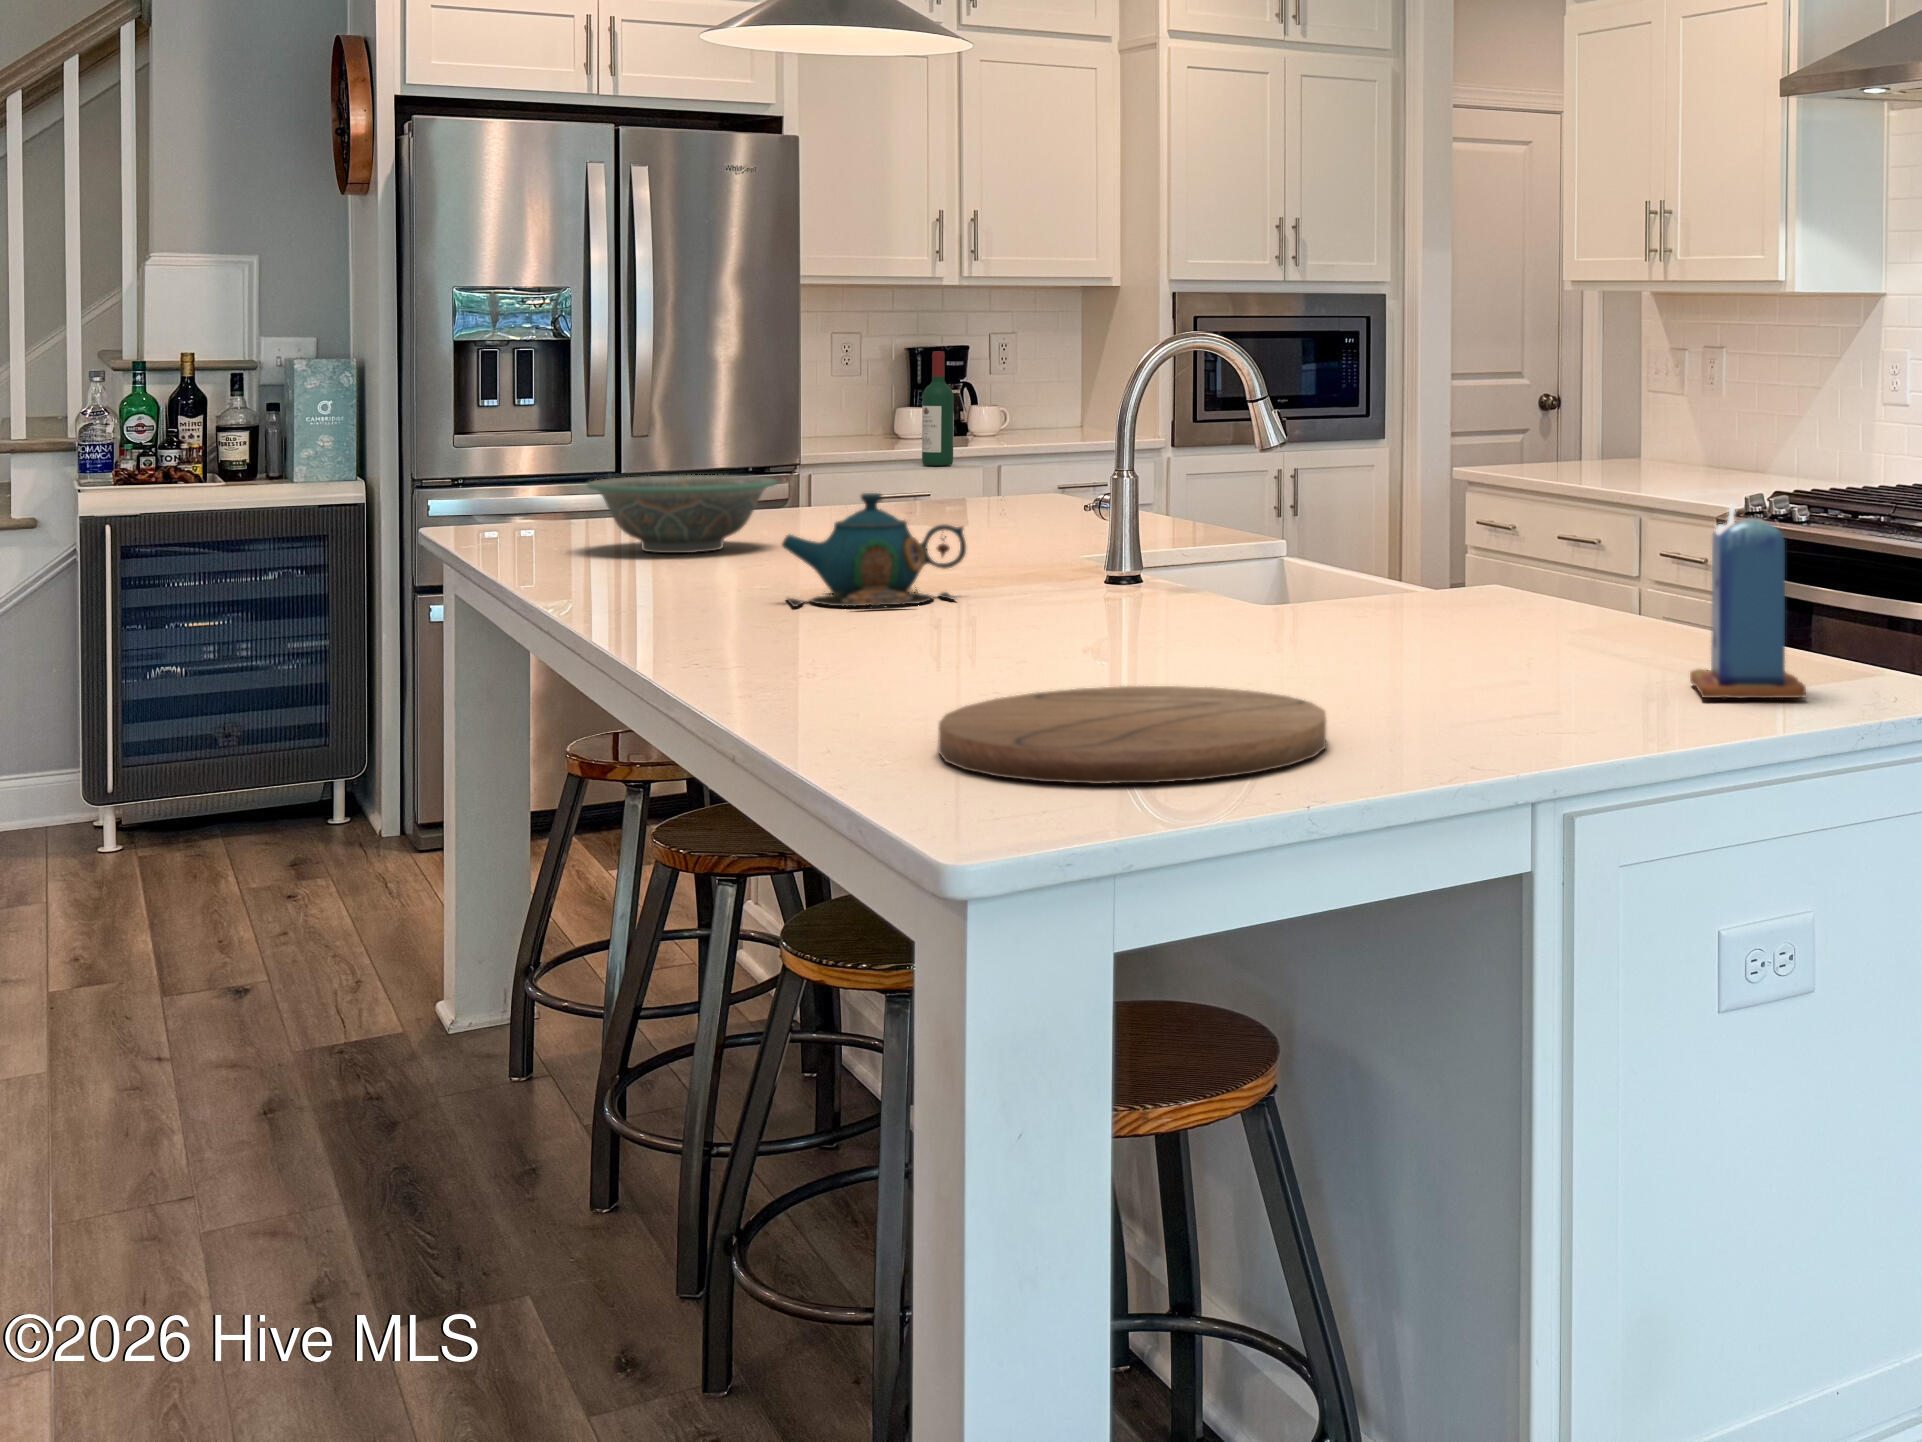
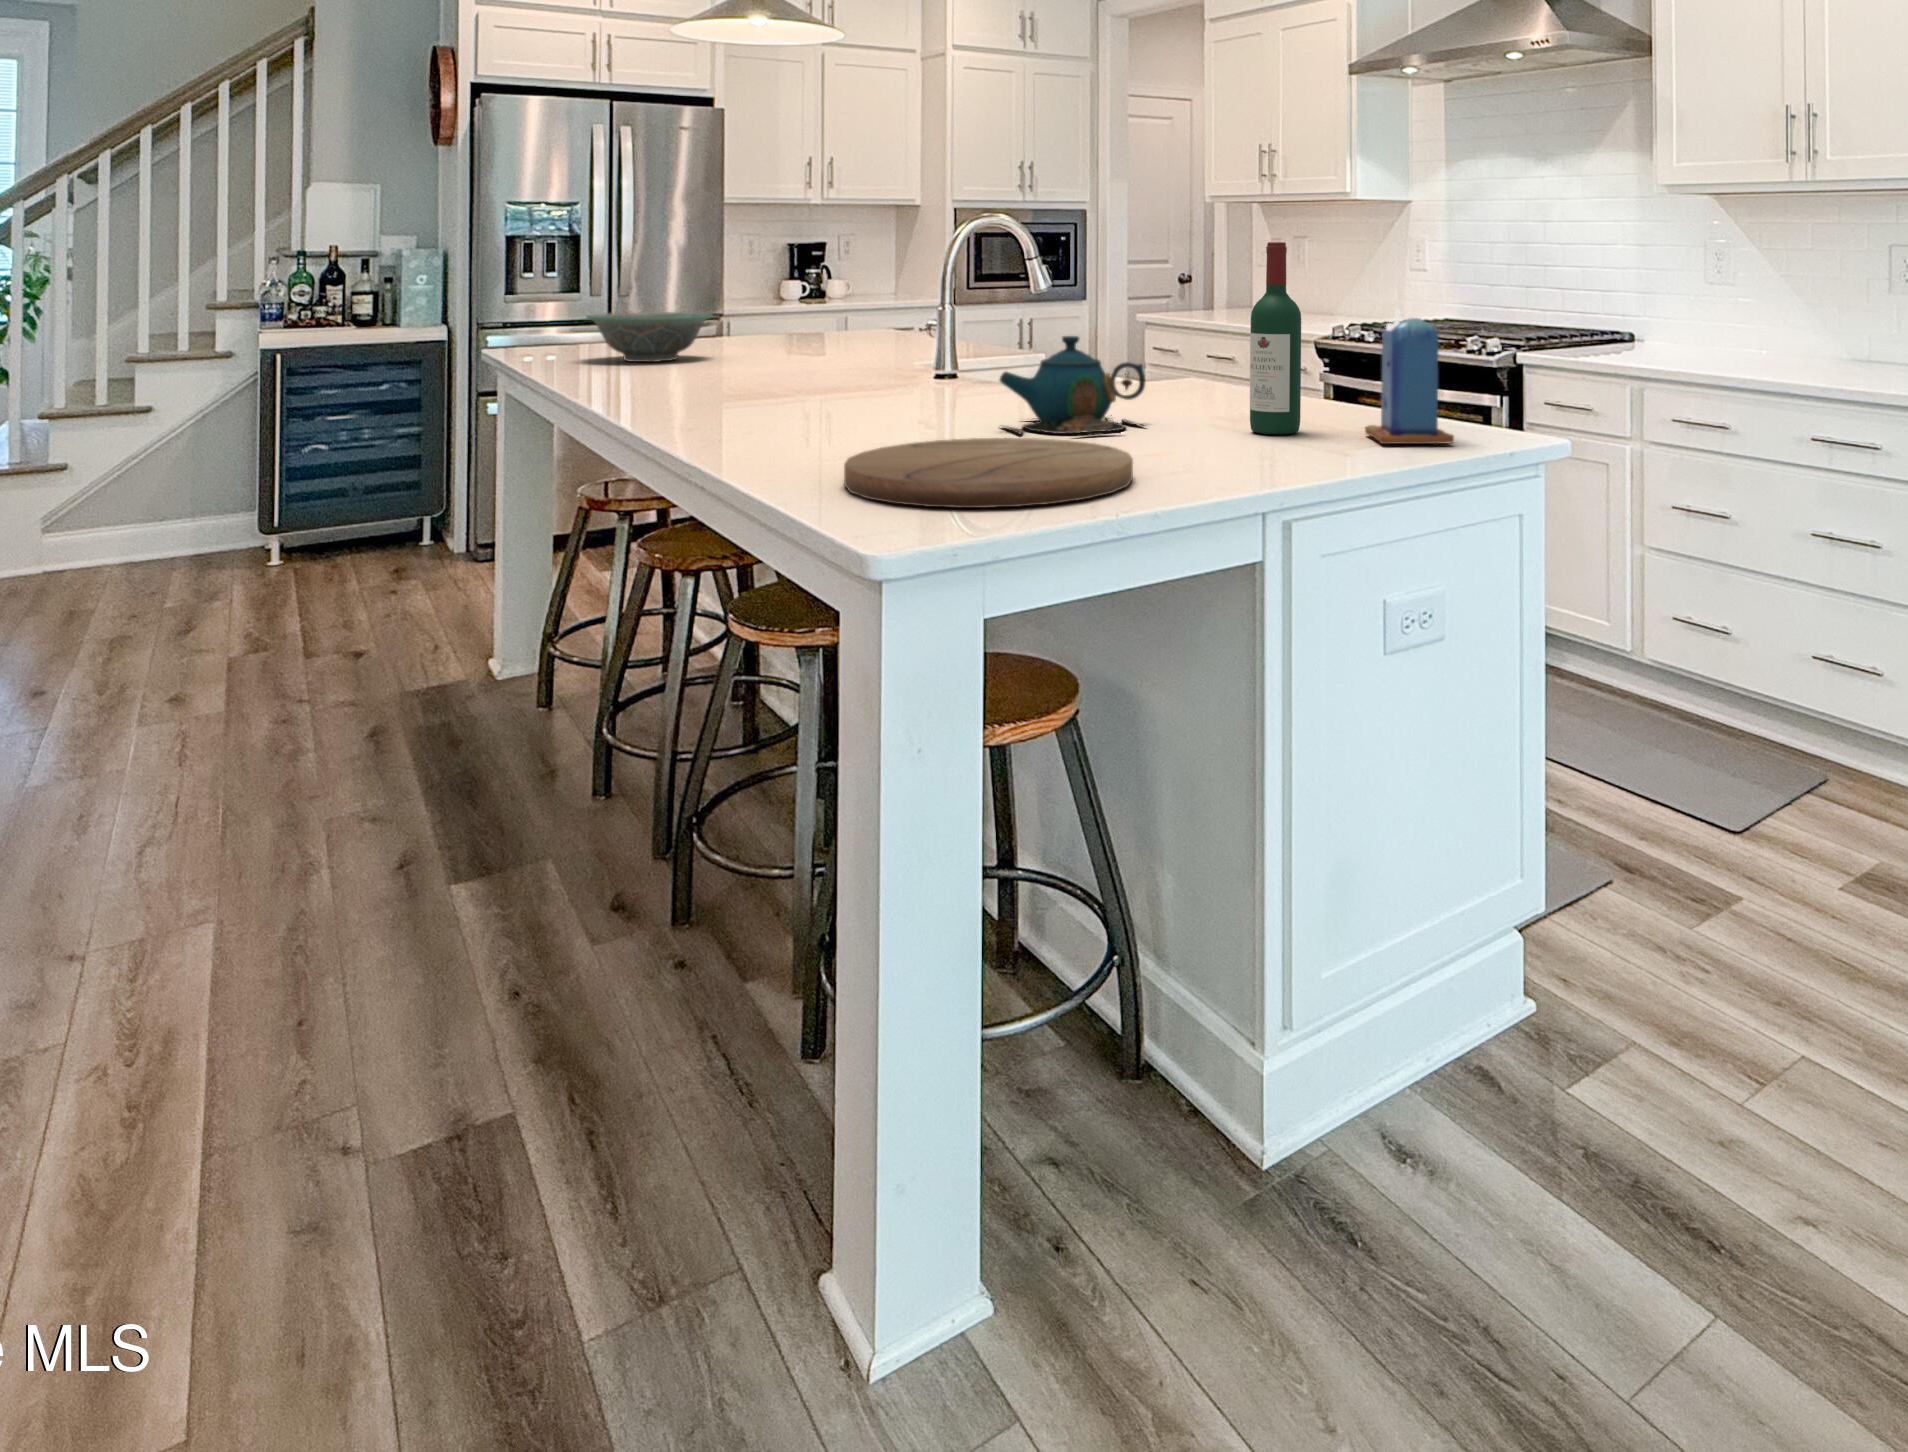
wine bottle: present [922,351,954,466] -> present [1250,242,1301,434]
teapot: present [782,493,966,608] -> present [1000,336,1145,435]

